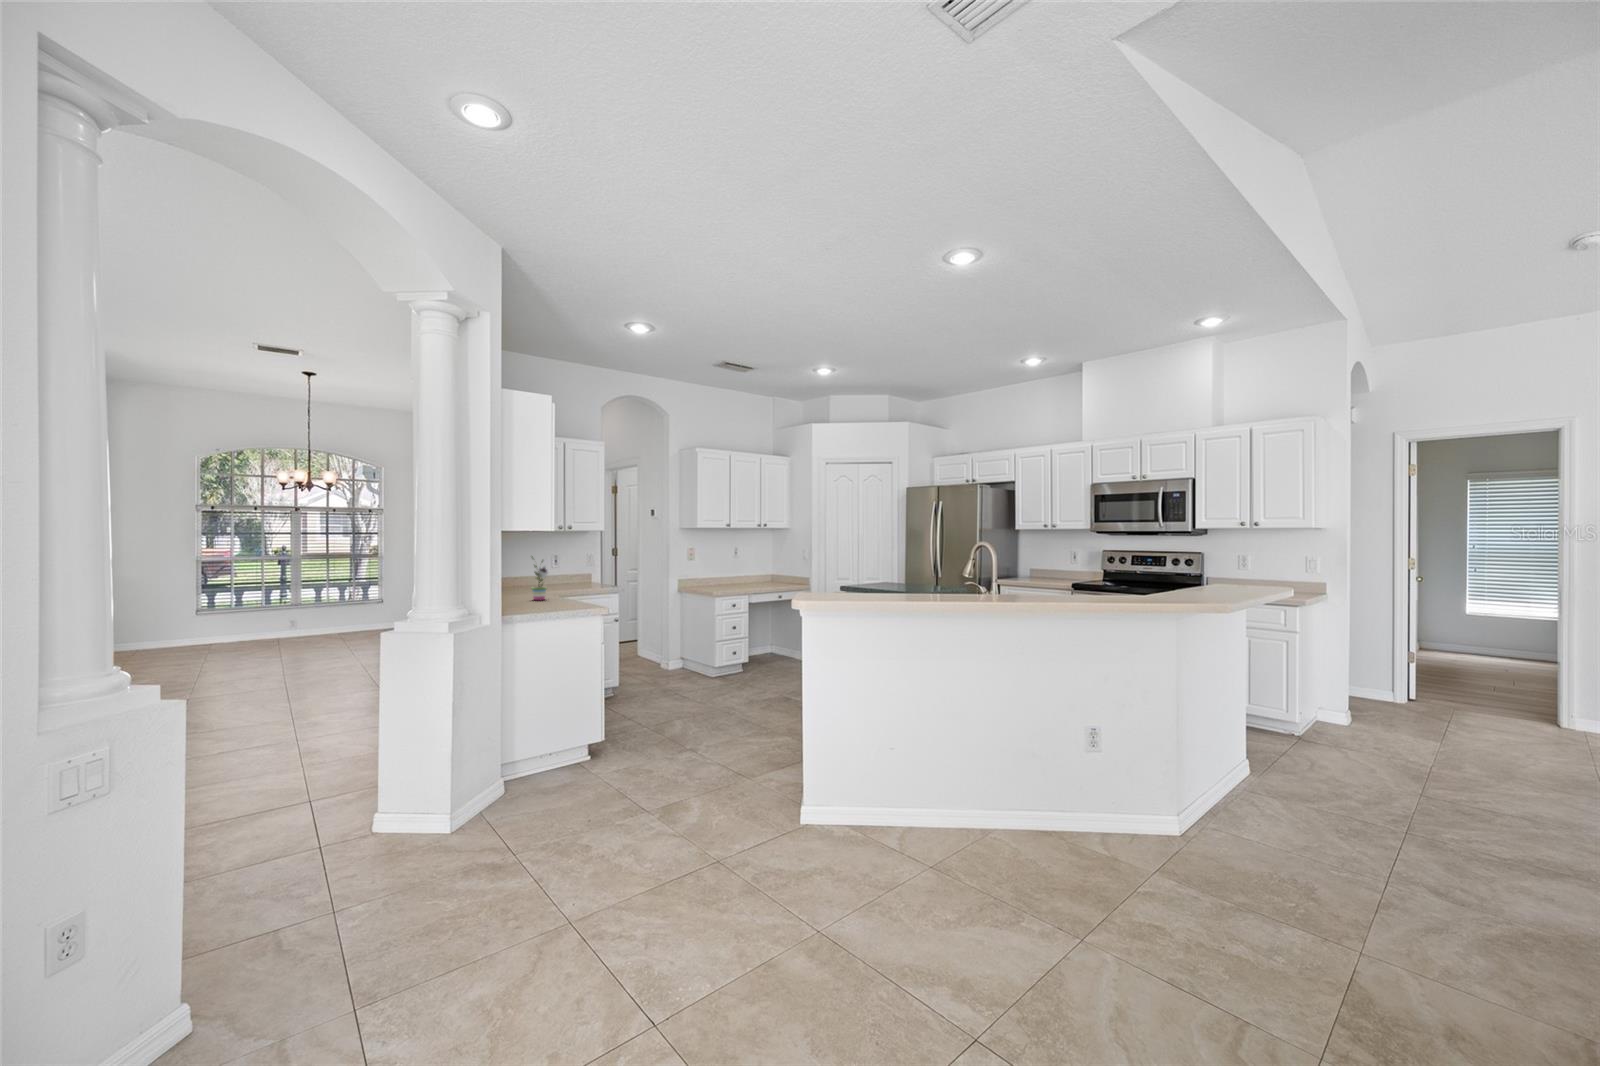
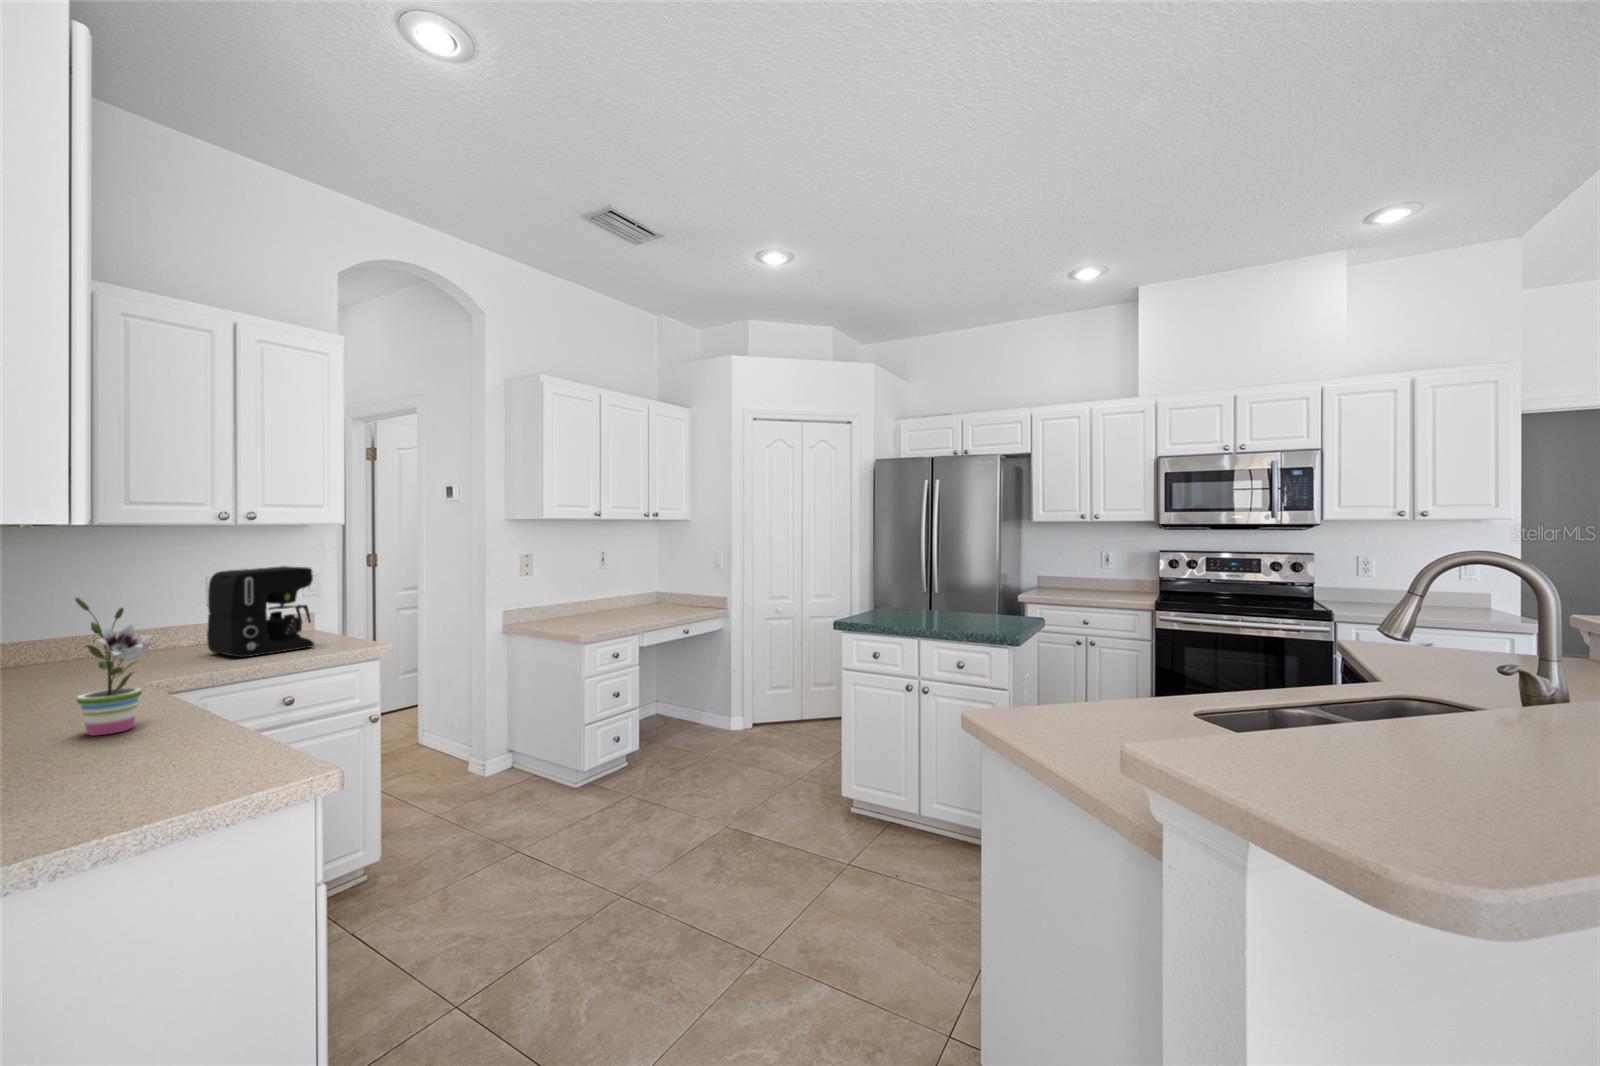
coffee maker: none [552,550,590,588] -> present [207,566,314,657]

